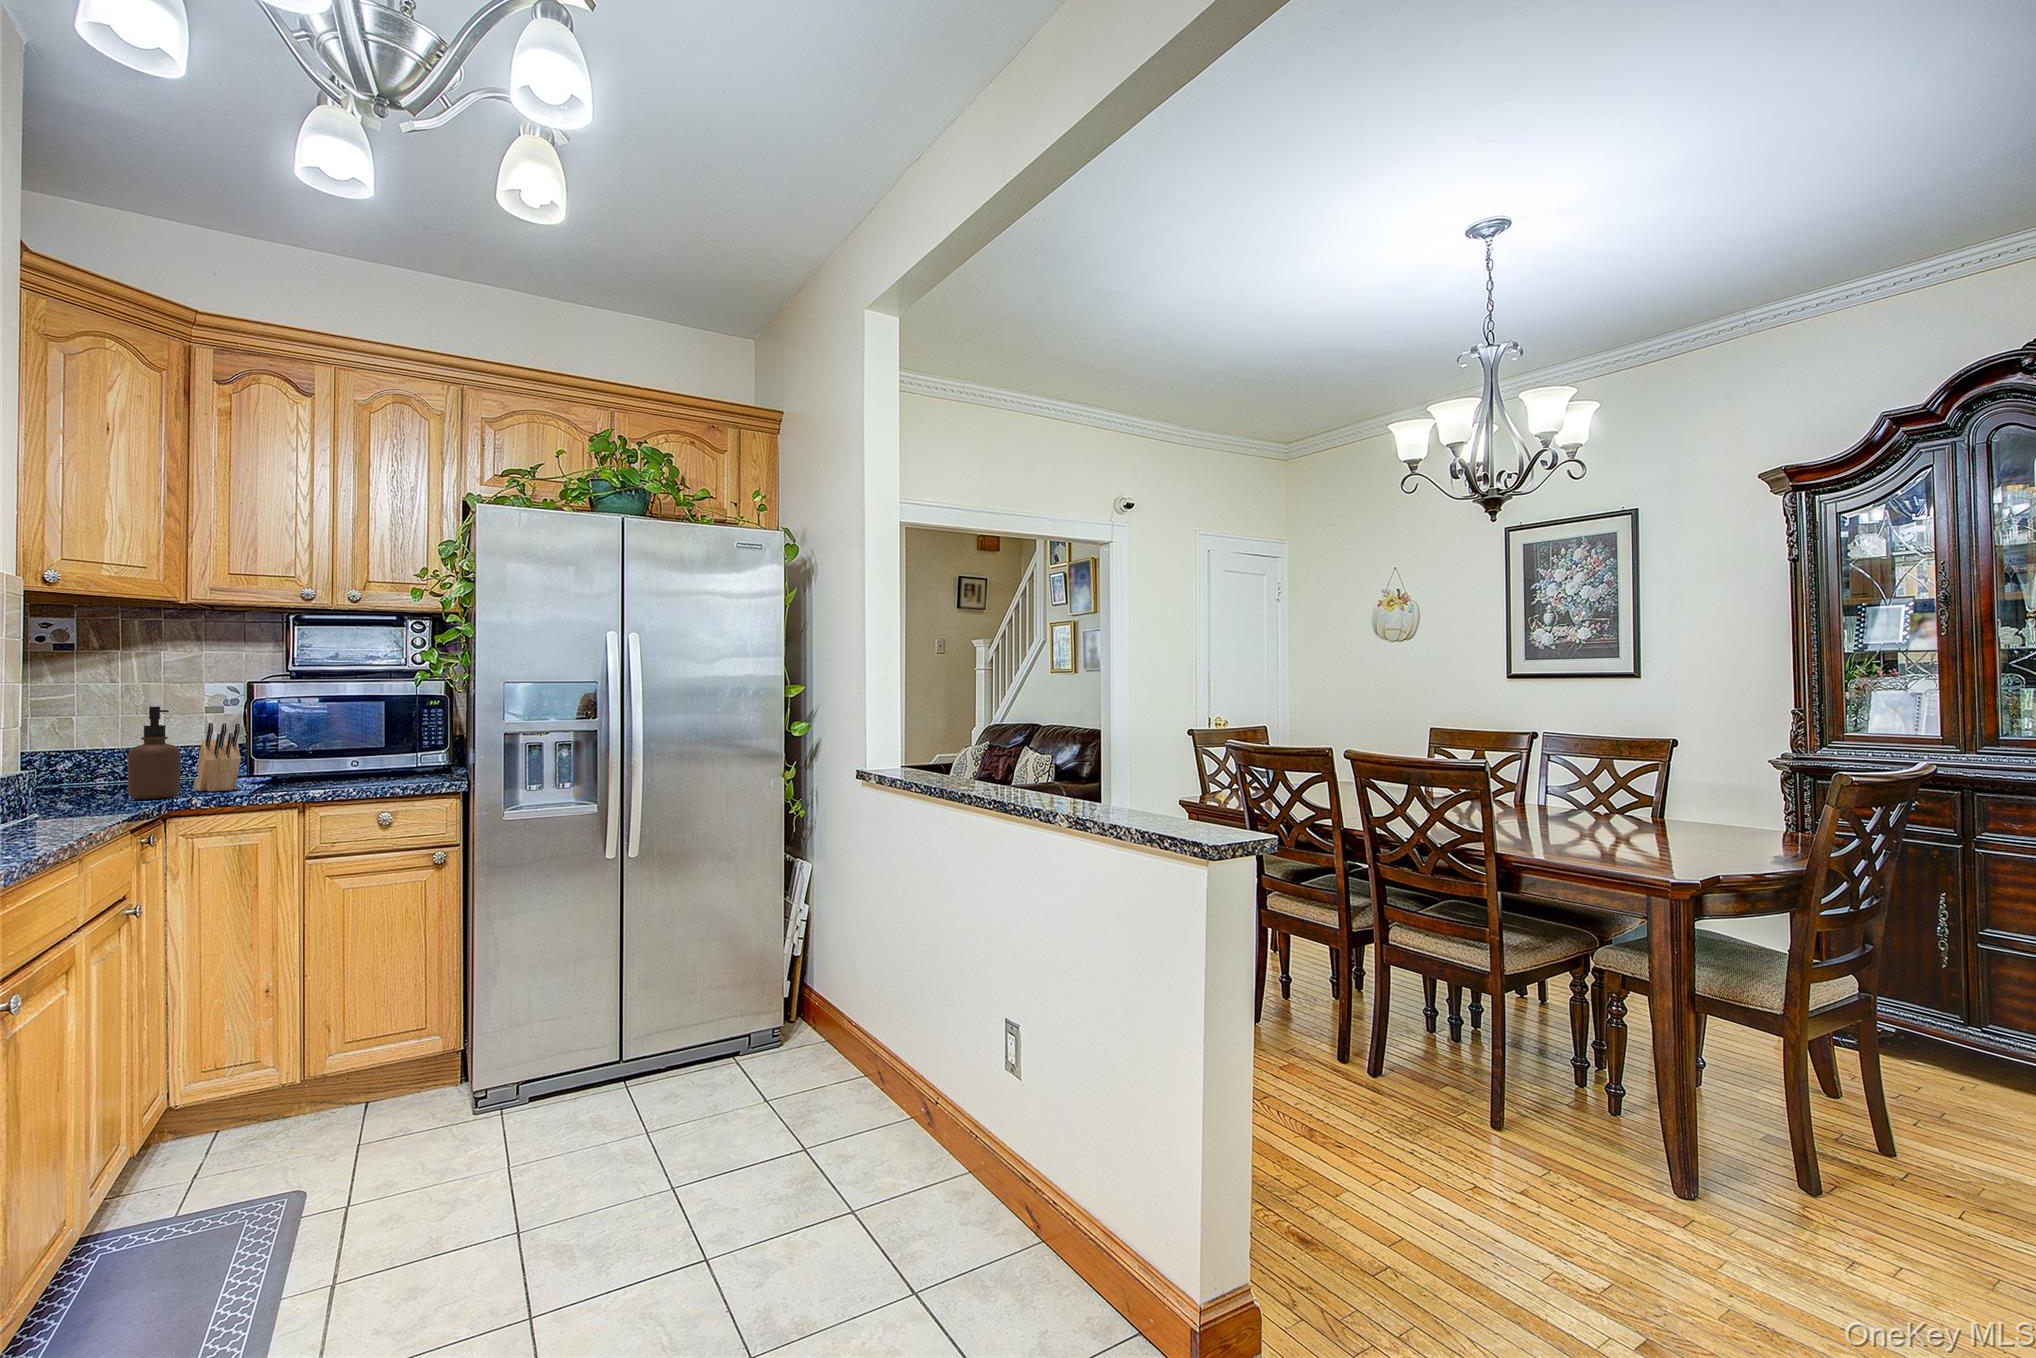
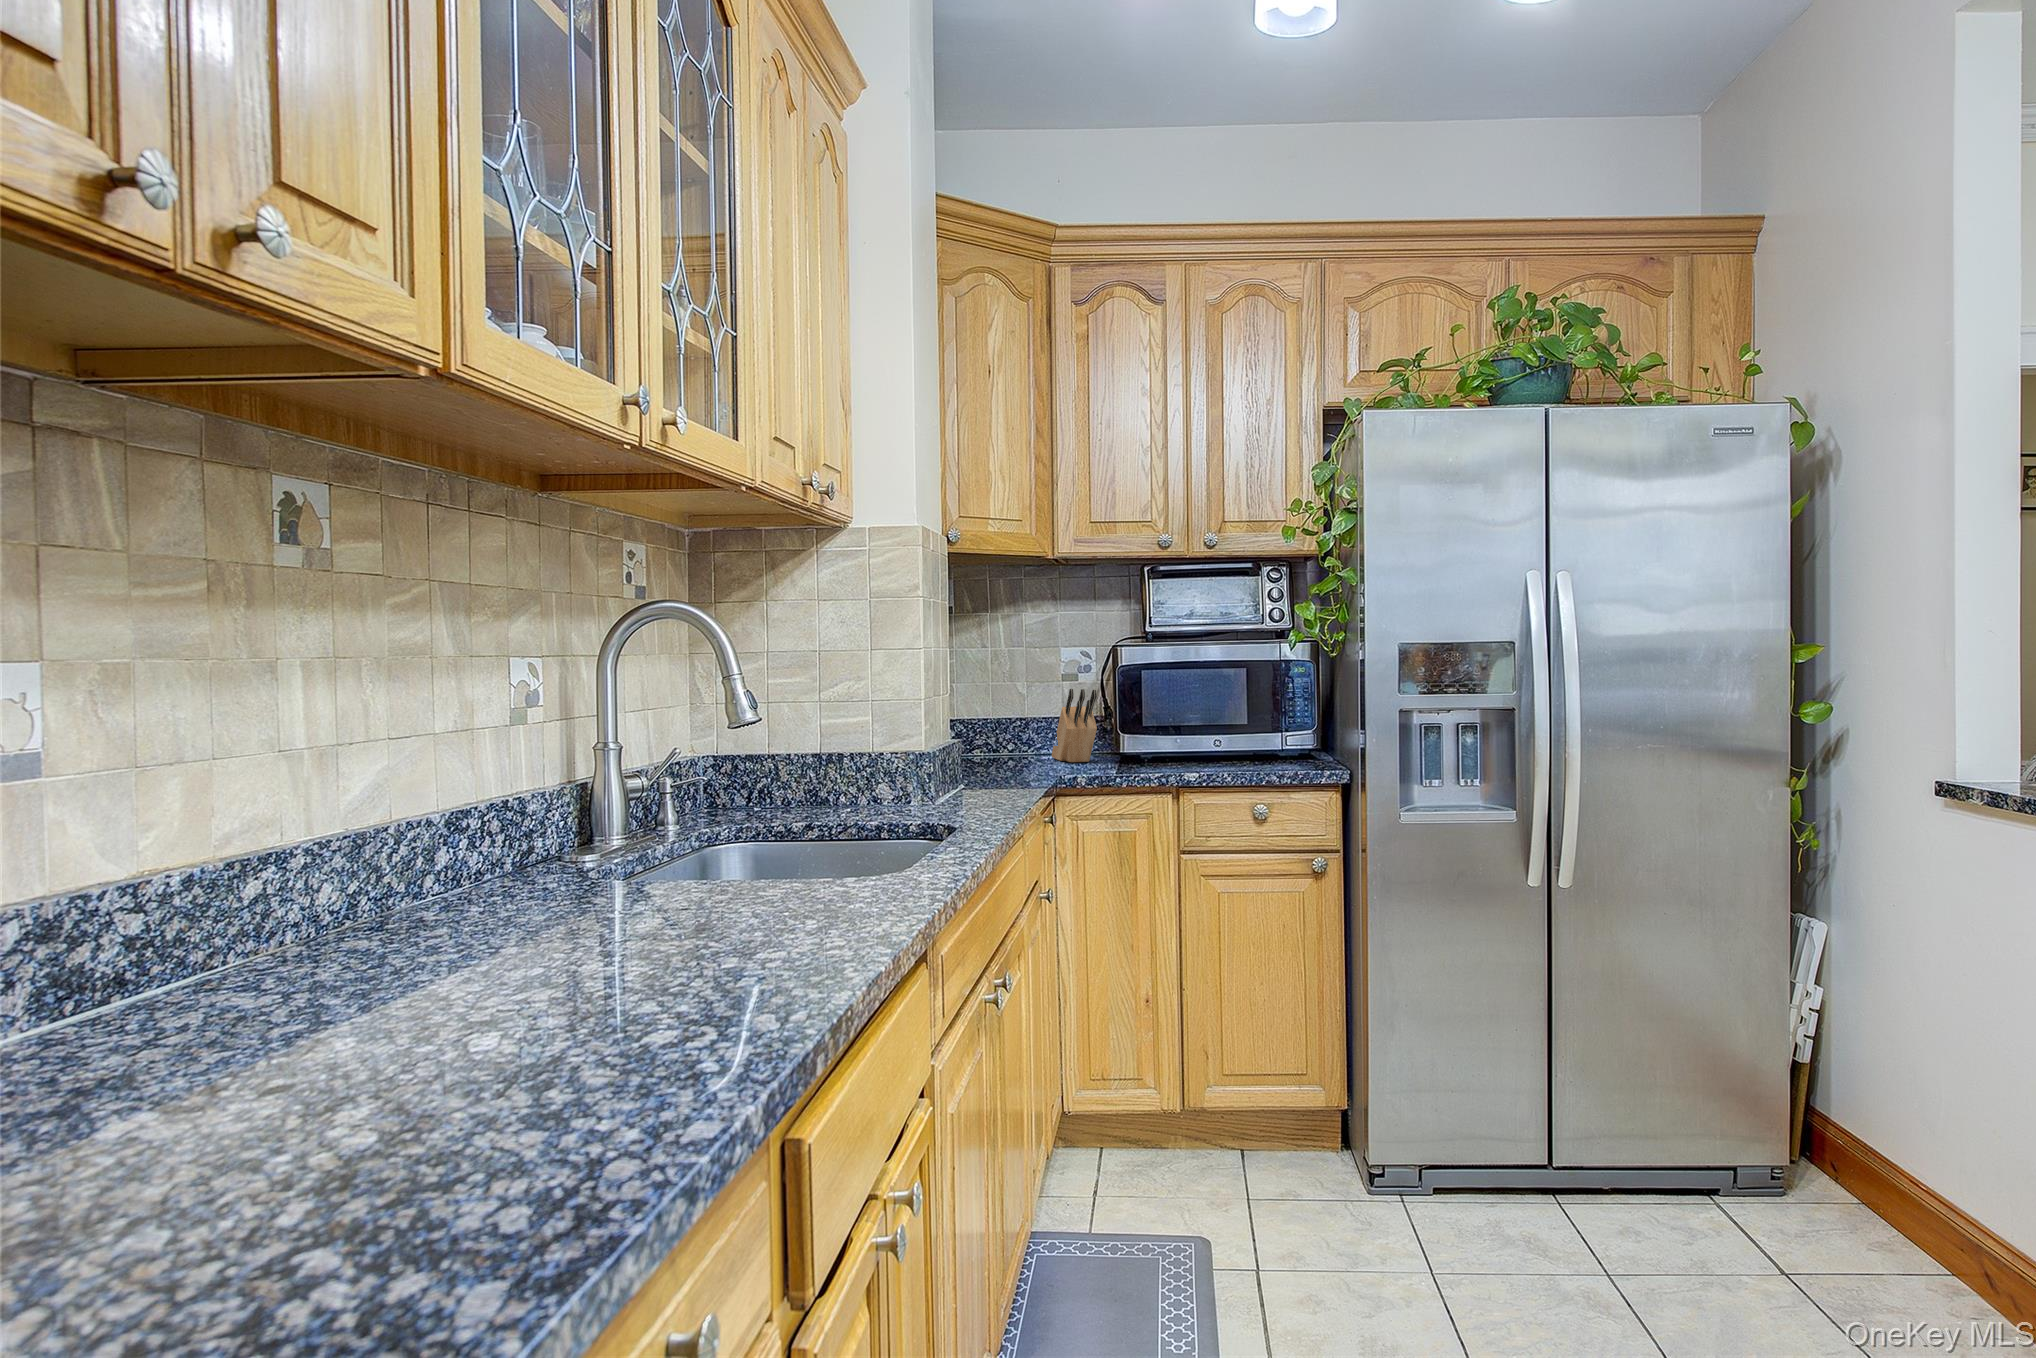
soap dispenser: present [128,707,180,800] -> none [1009,672,1052,771]

